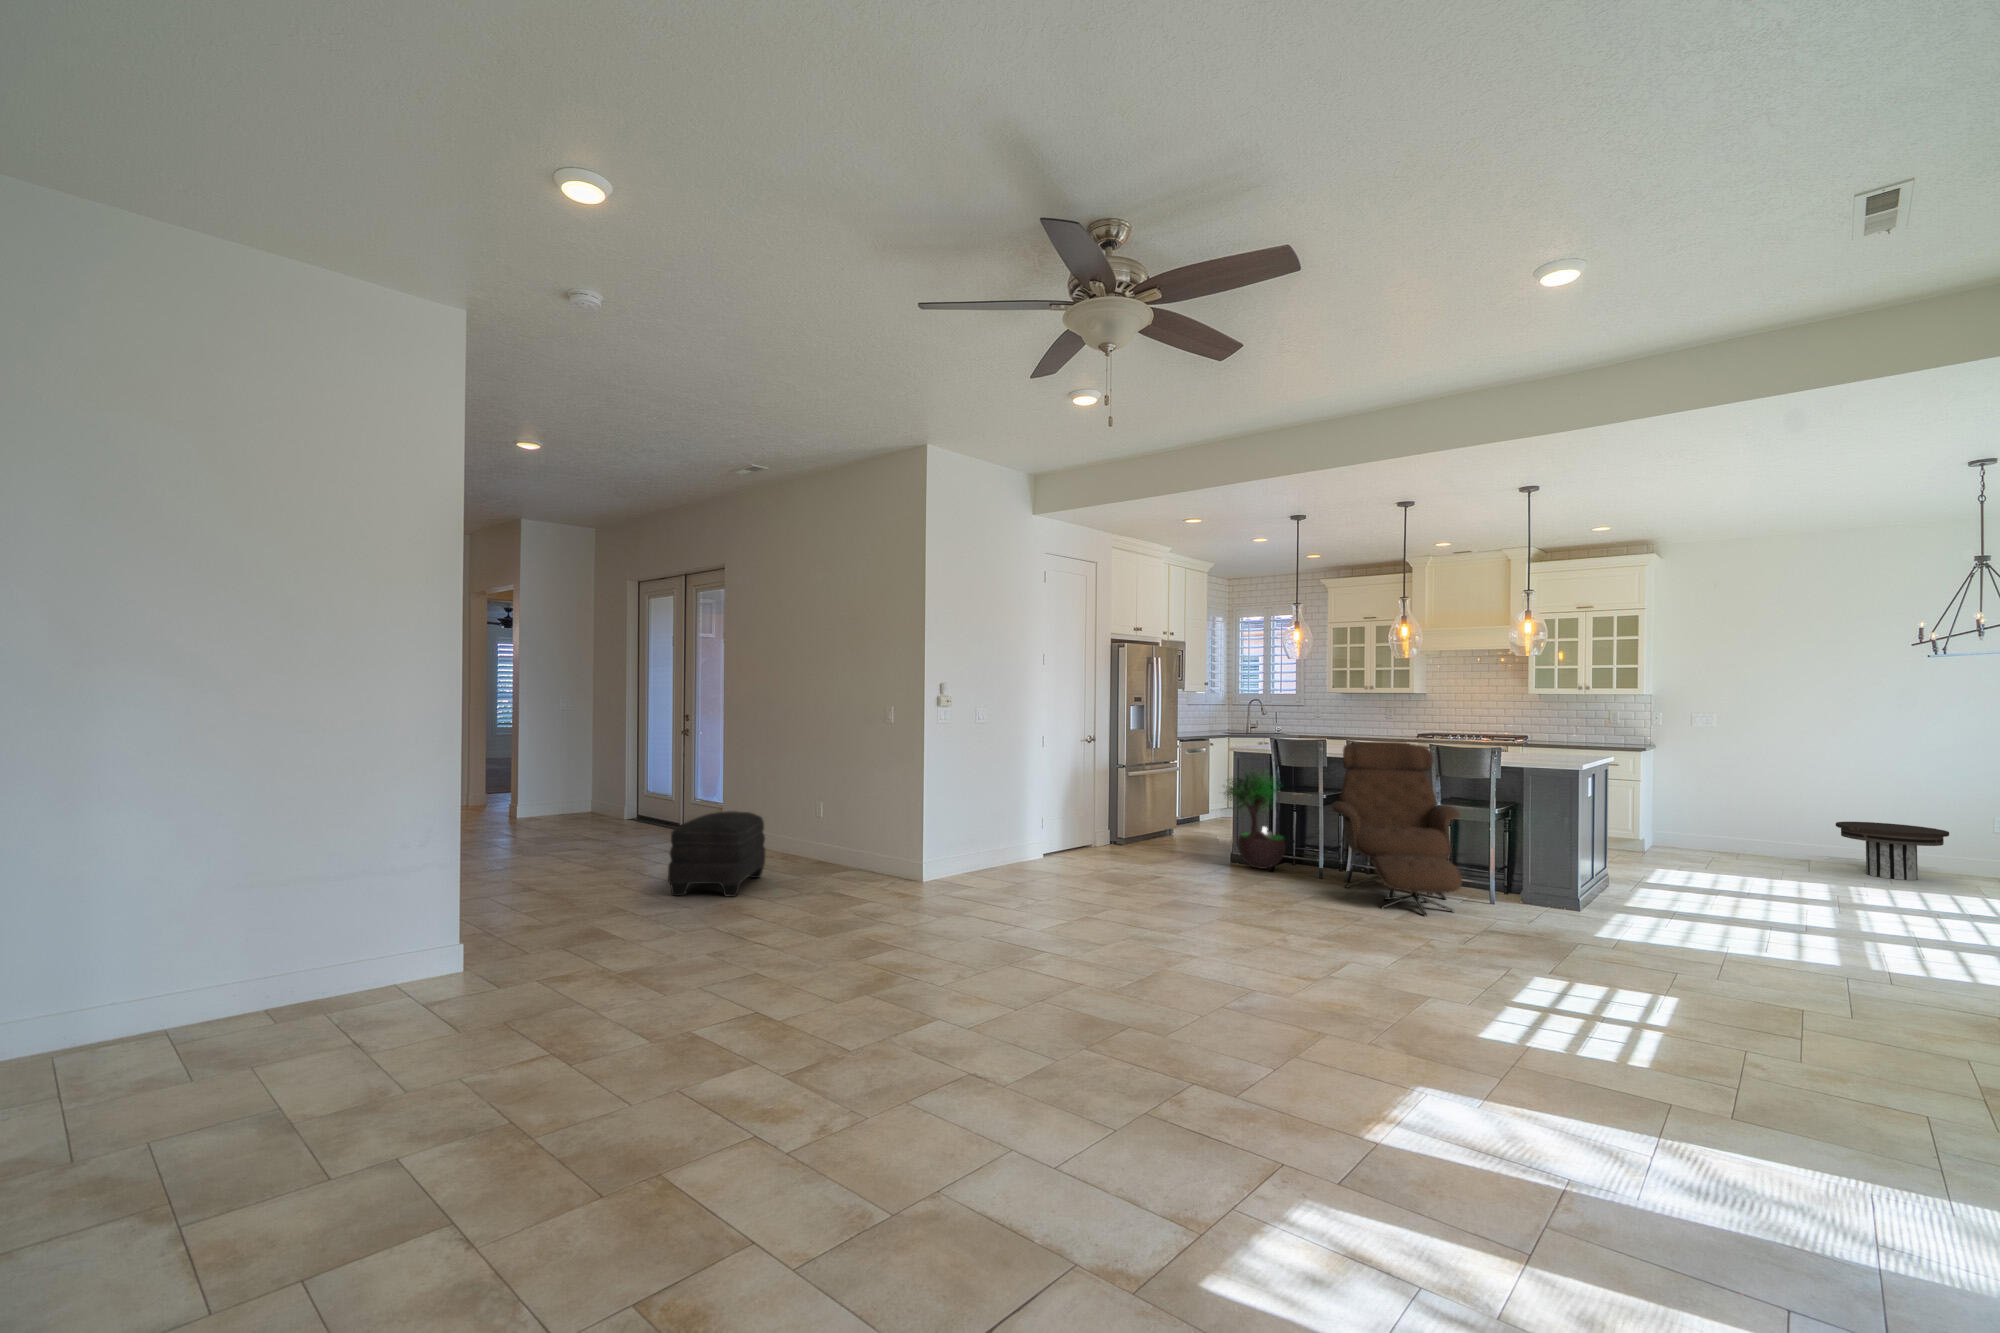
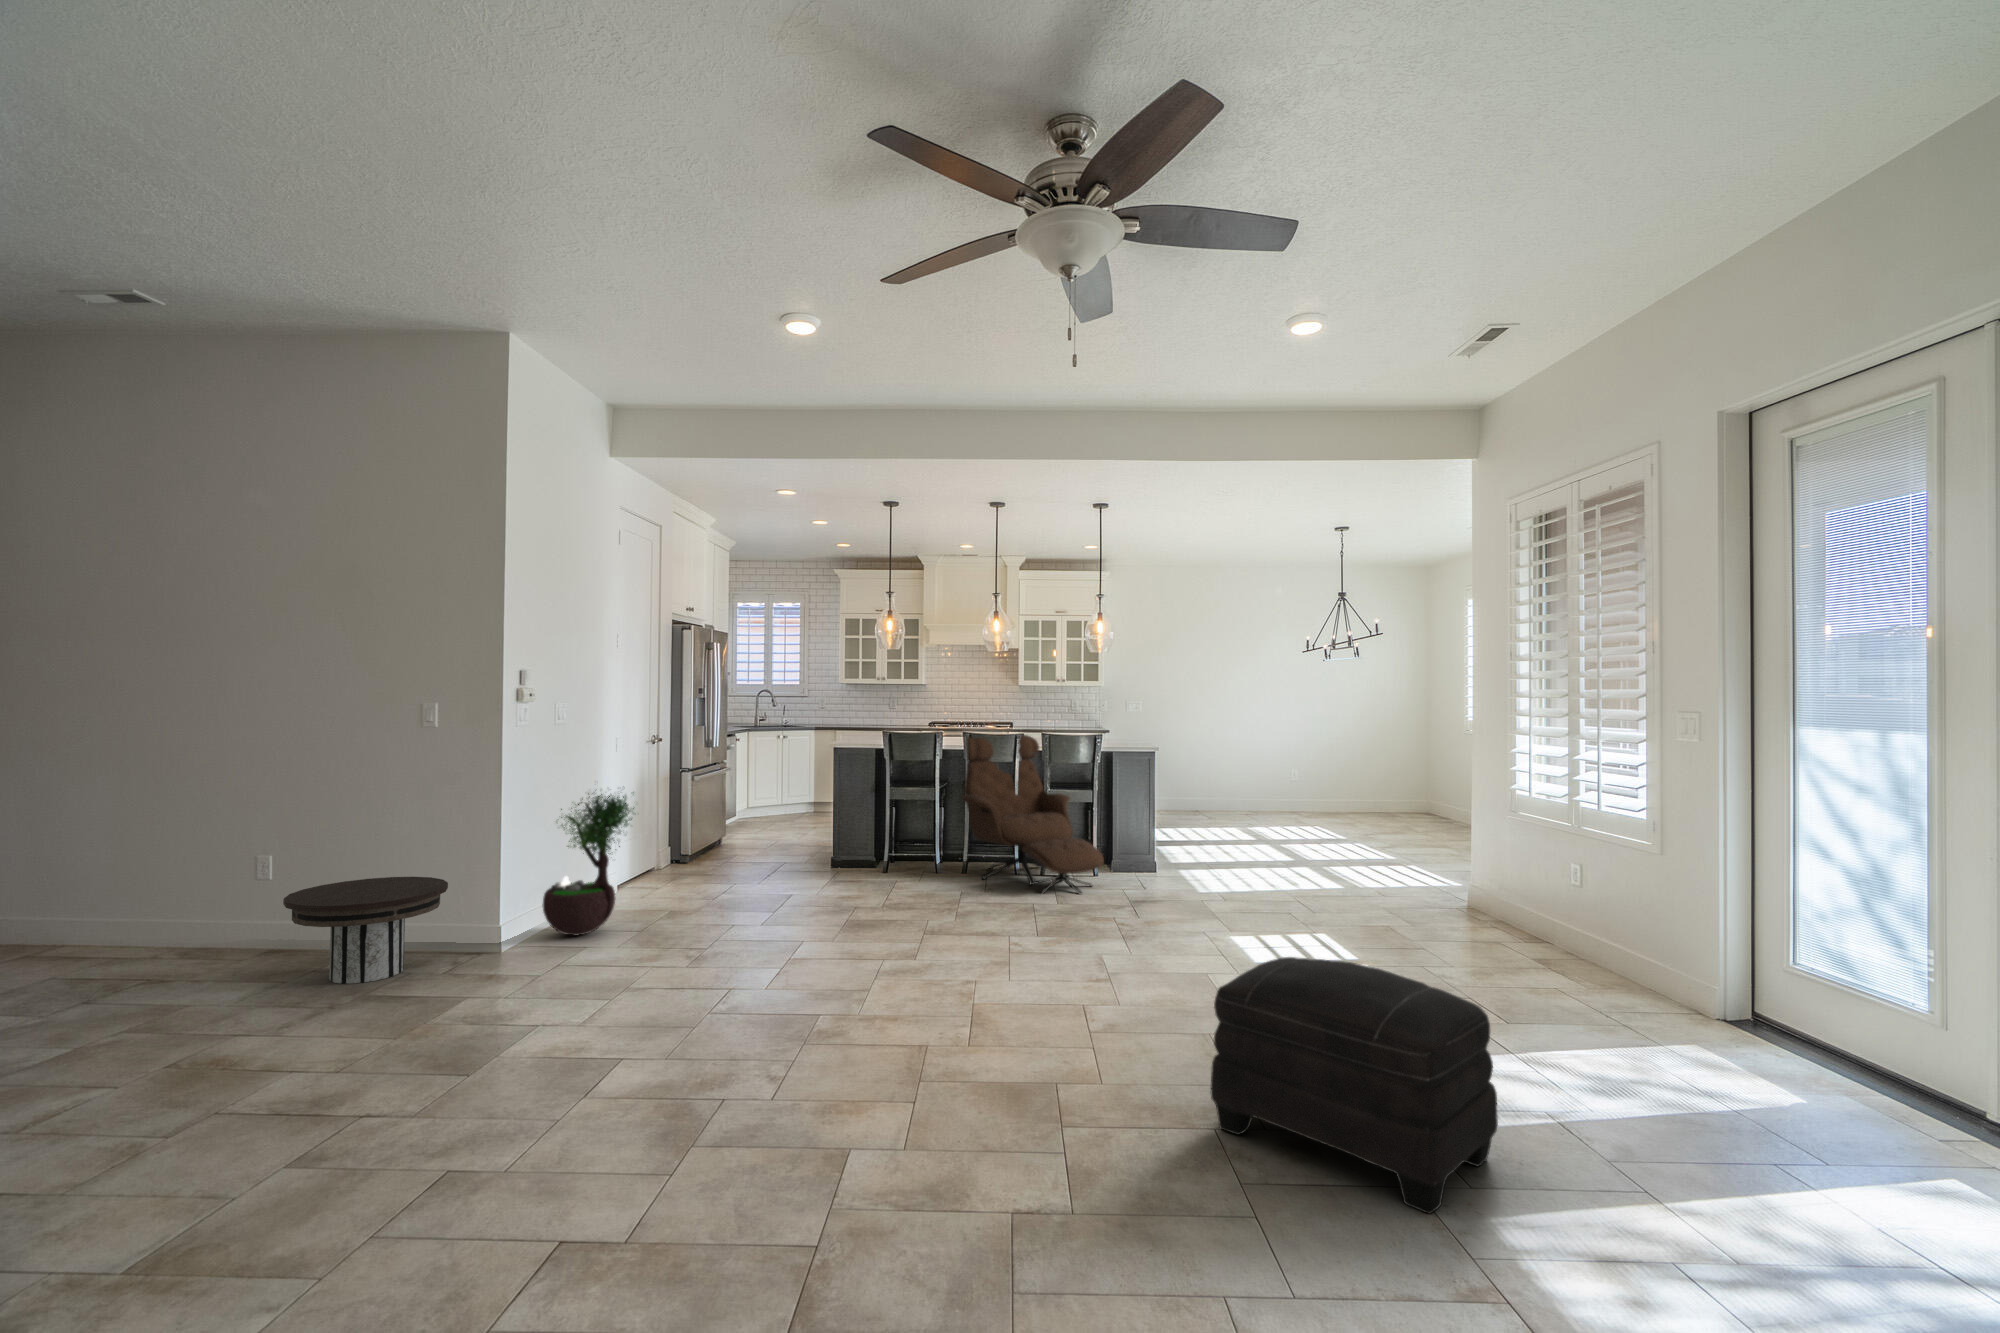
potted tree: present [1224,770,1285,869] -> present [543,792,634,935]
ottoman: present [668,811,765,897] -> present [1211,957,1498,1214]
side table: present [1836,822,1949,880] -> present [283,877,448,984]

